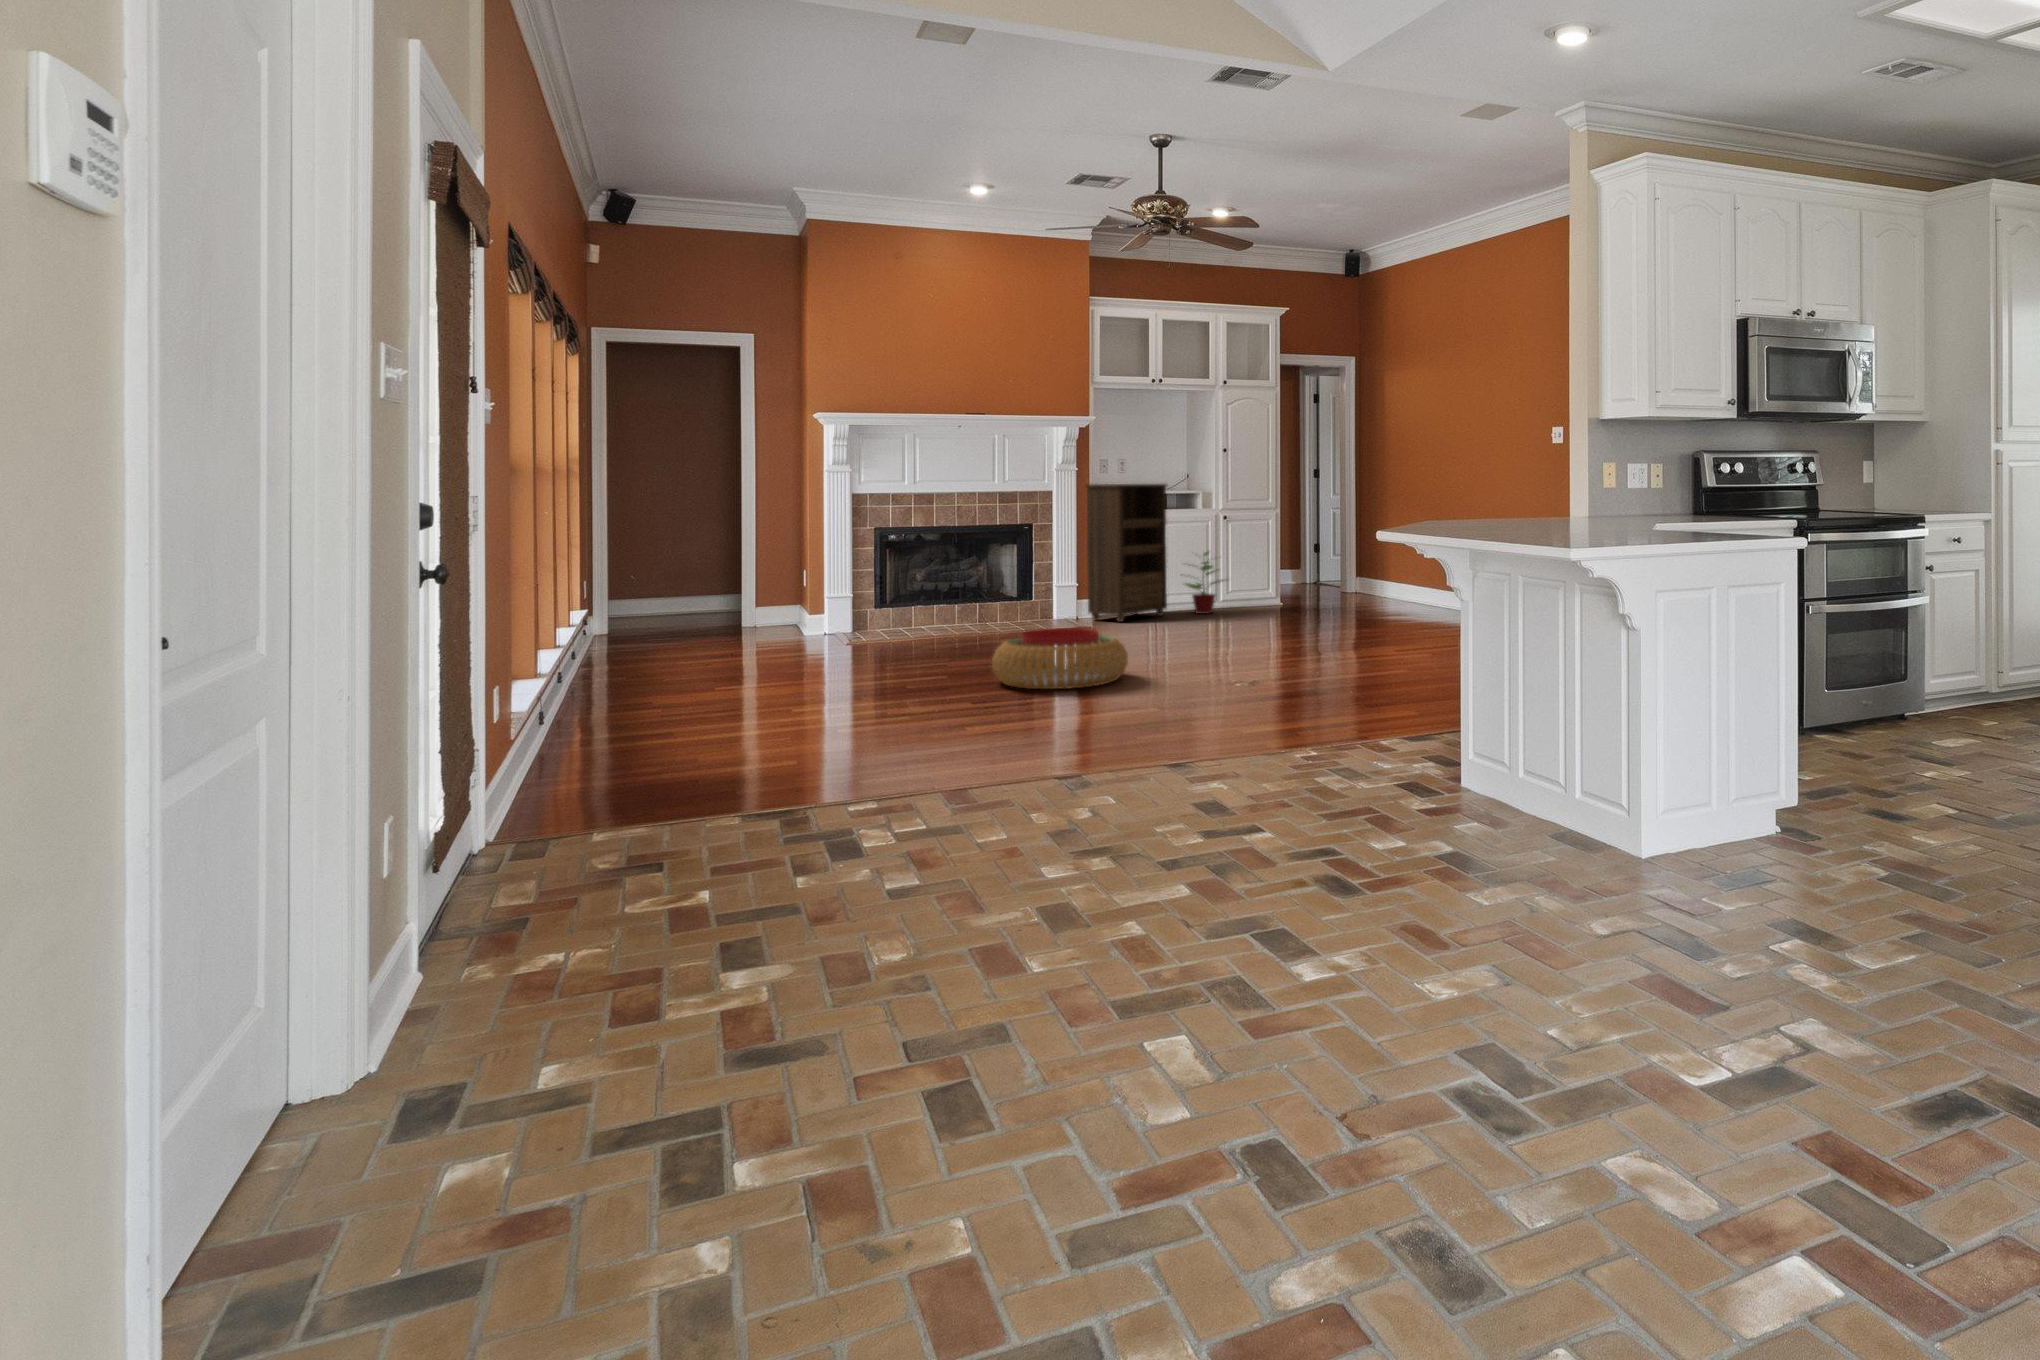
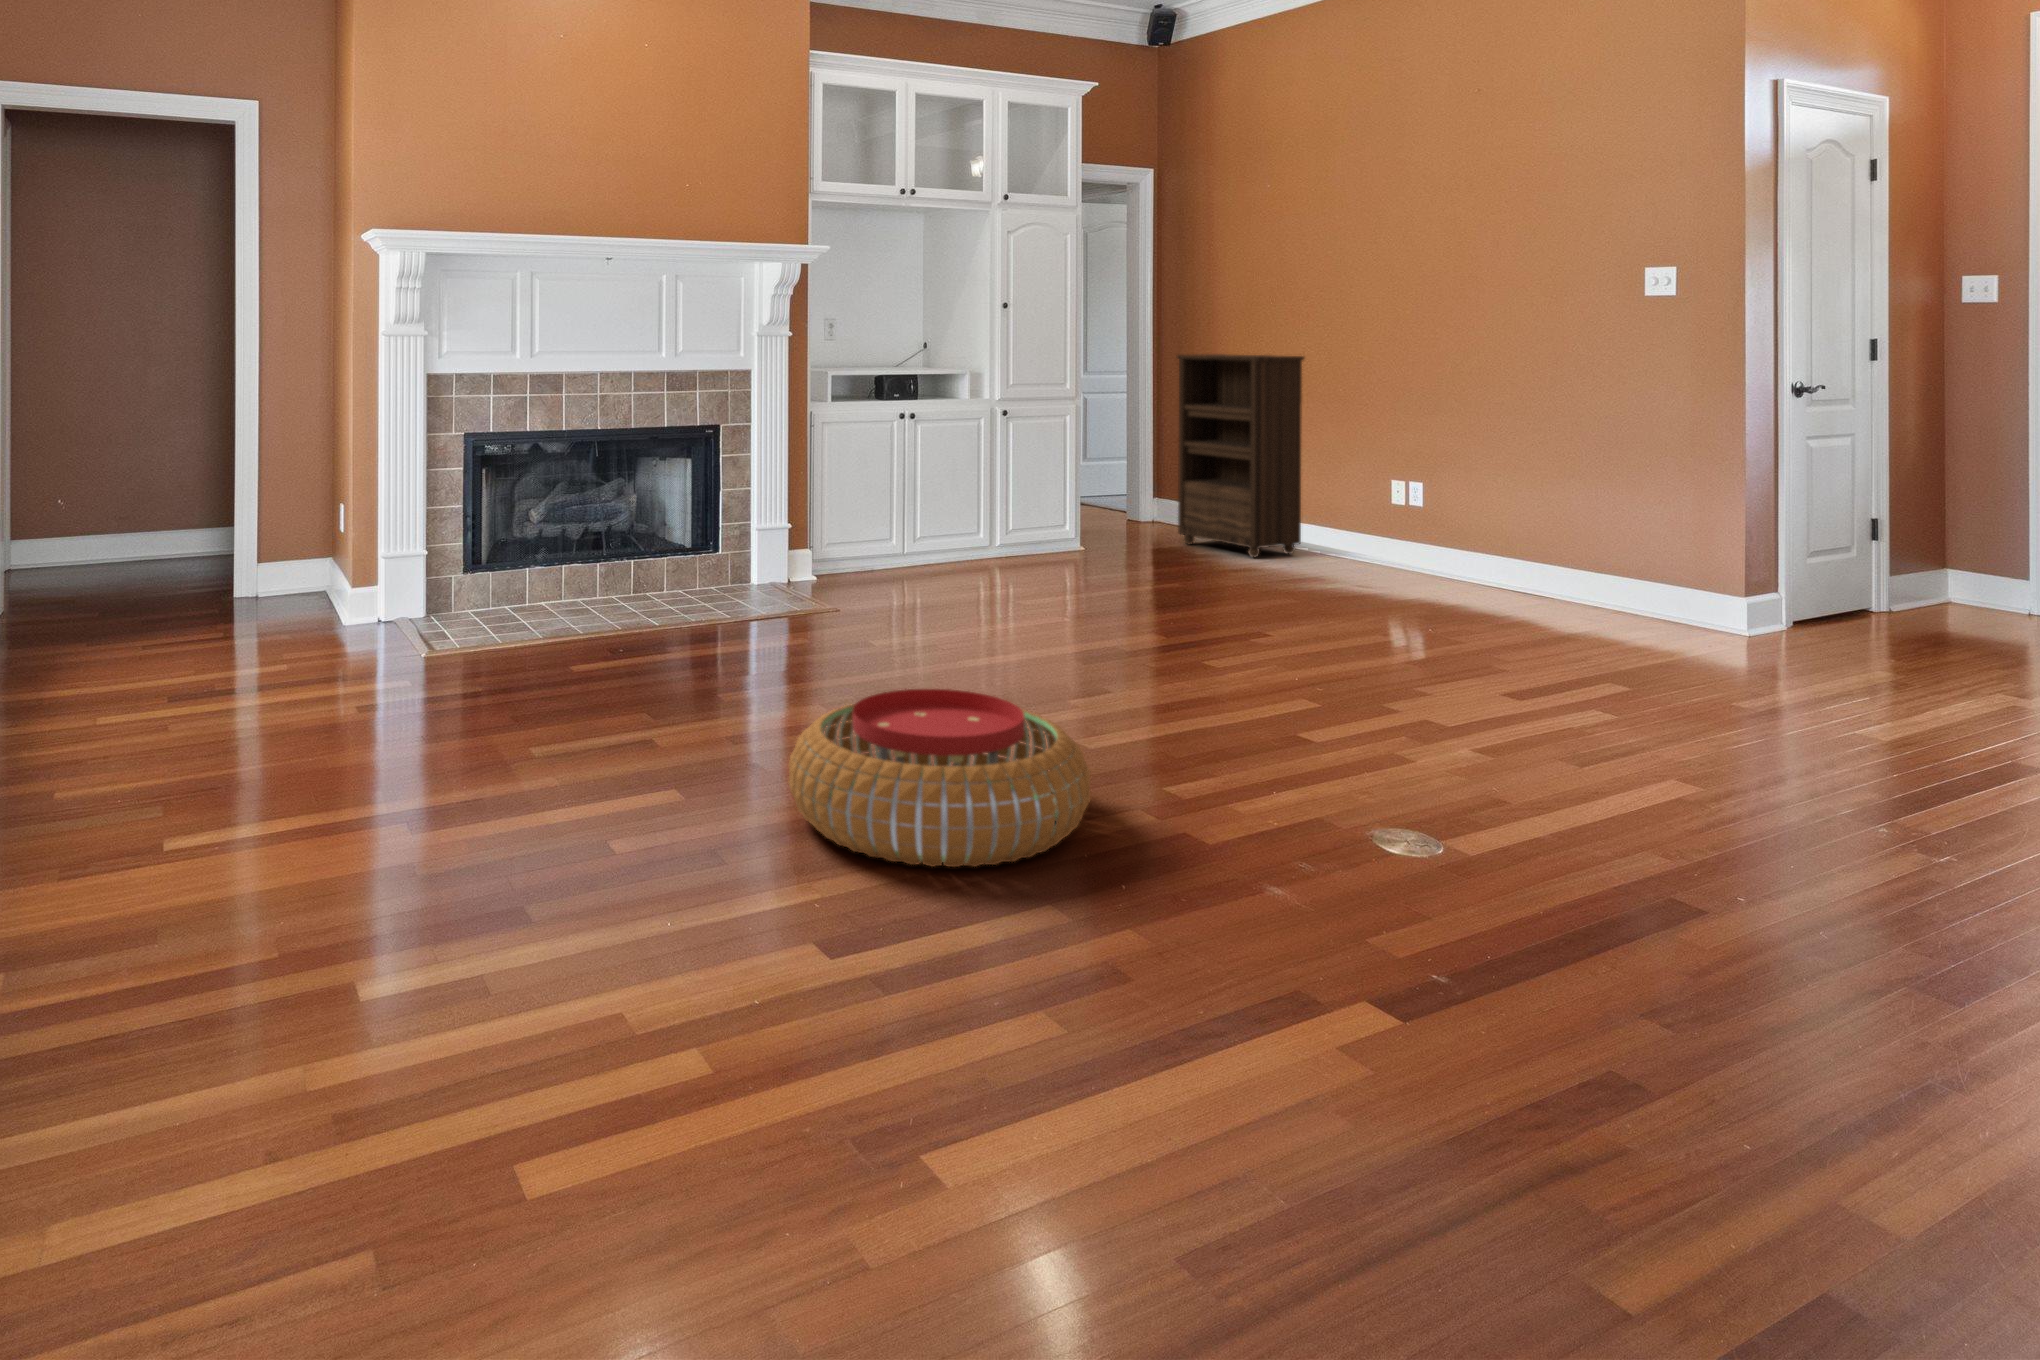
bookshelf: present [1086,484,1167,622] -> present [1177,354,1304,557]
potted plant: present [1186,552,1223,614] -> none [940,464,1026,573]

